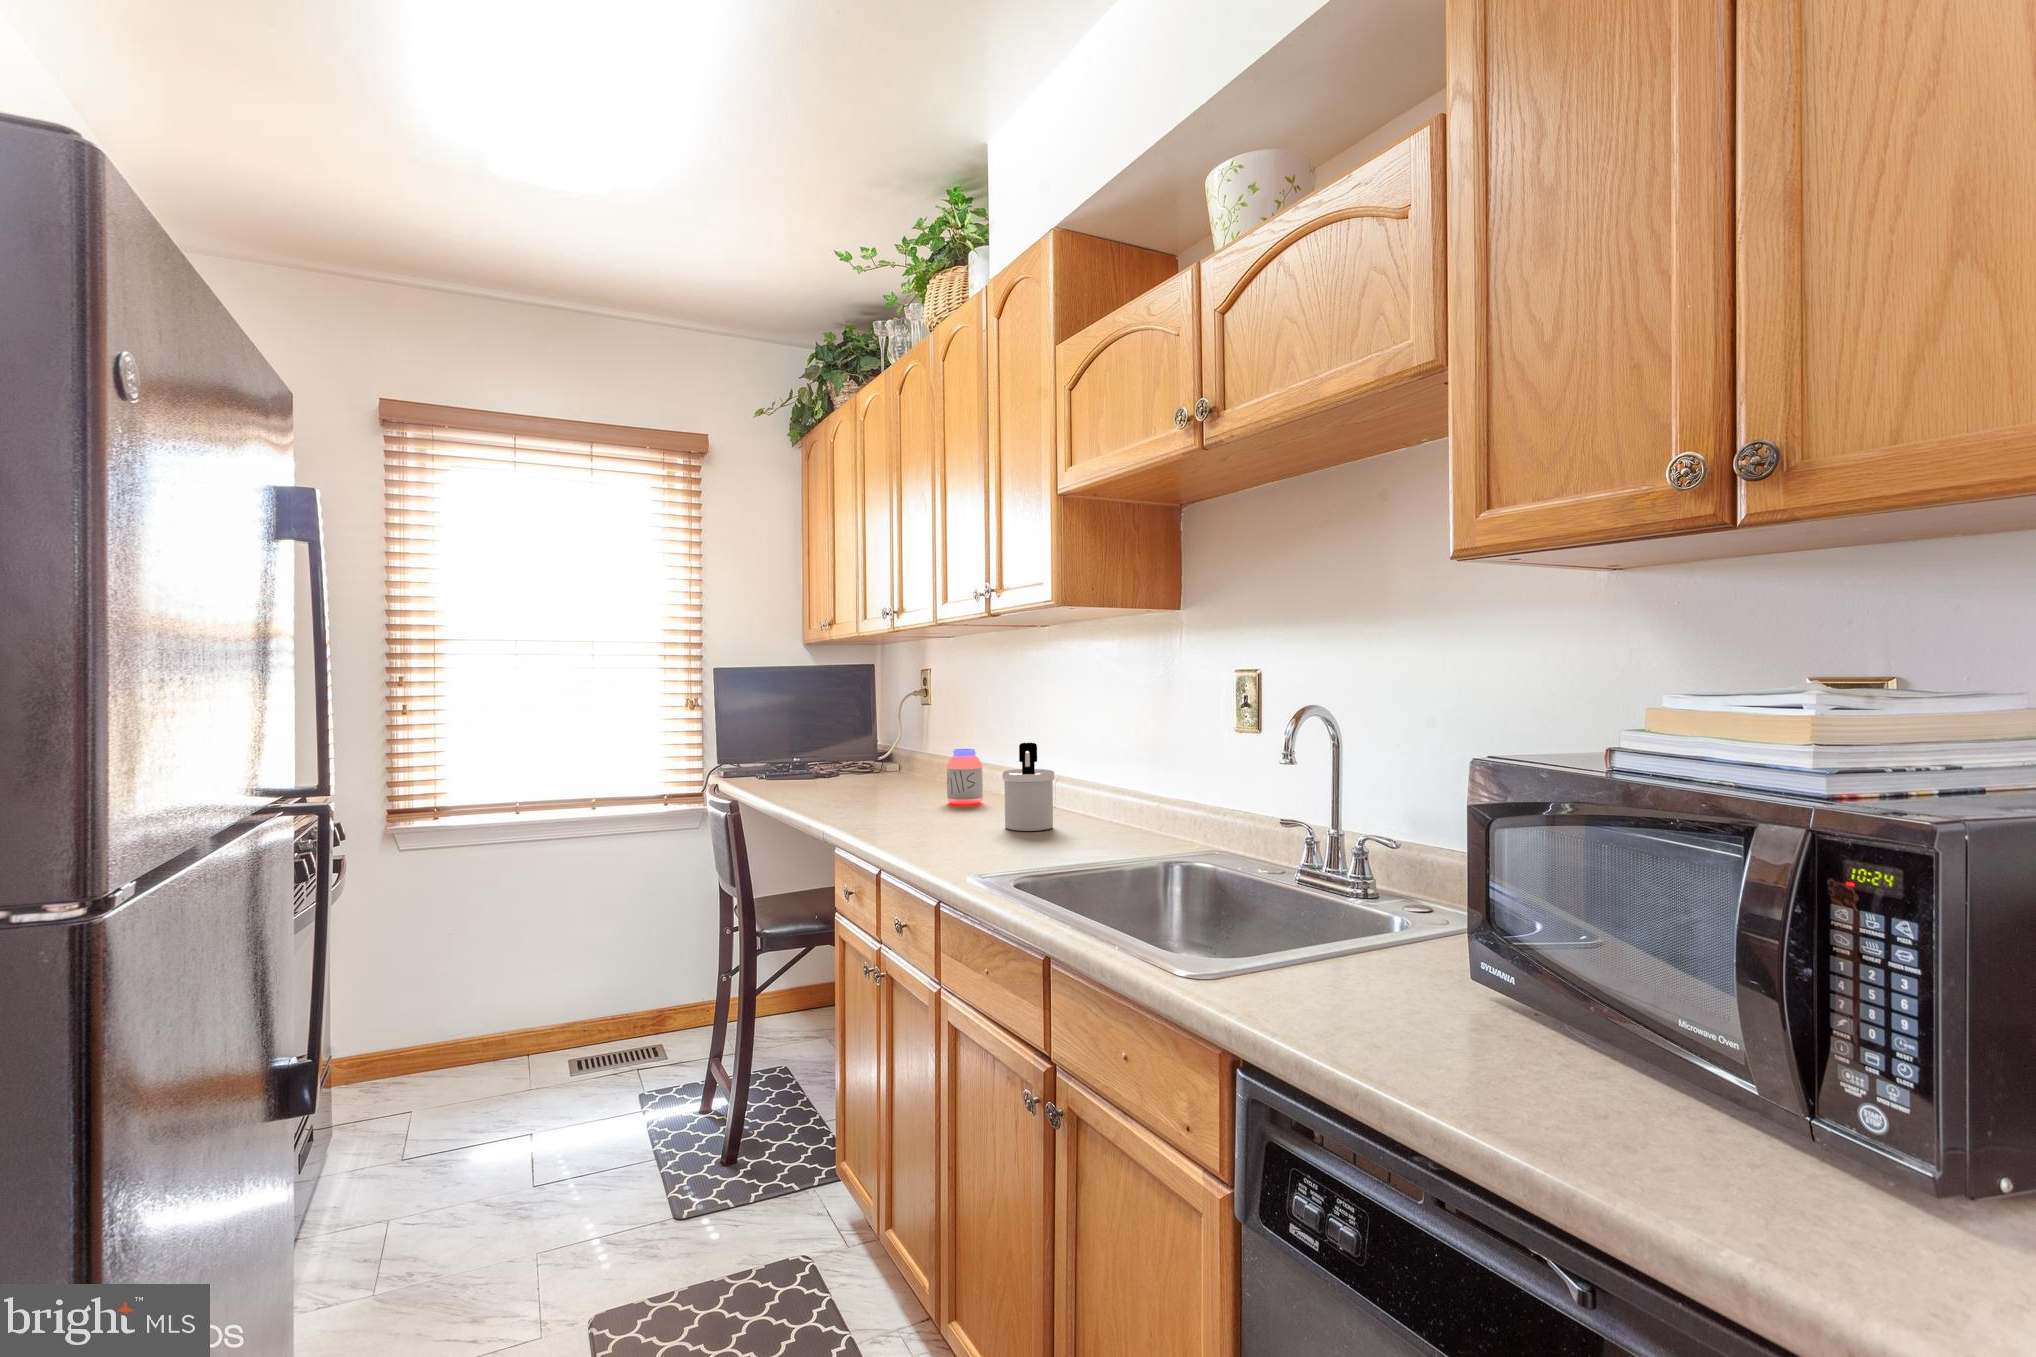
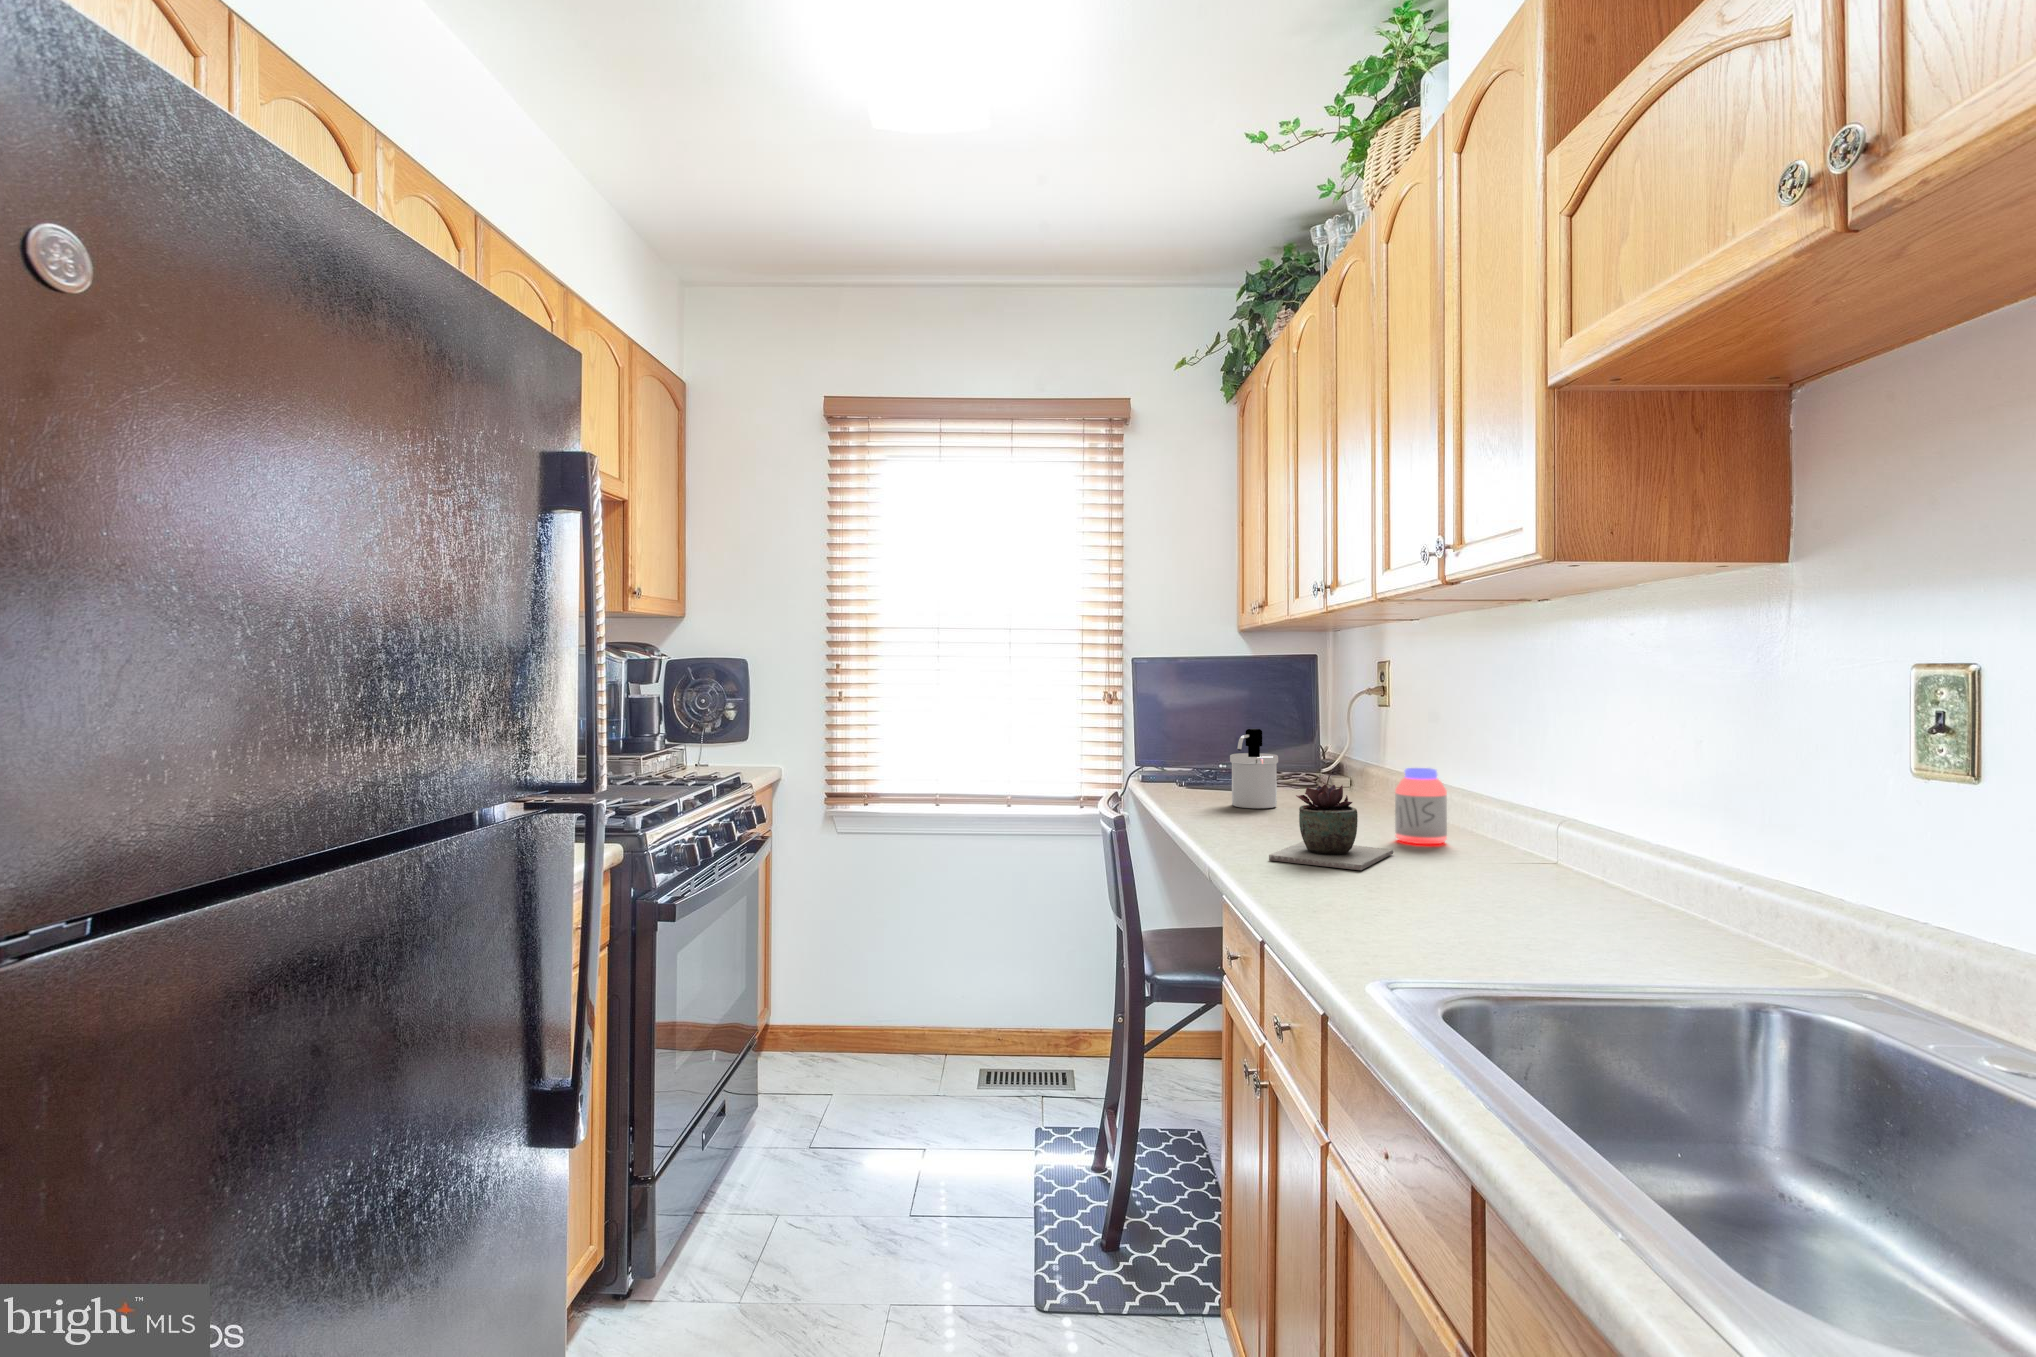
soap dispenser: present [1003,743,1054,831] -> present [1230,729,1278,808]
succulent plant: none [865,763,950,823] -> present [1269,785,1393,870]

